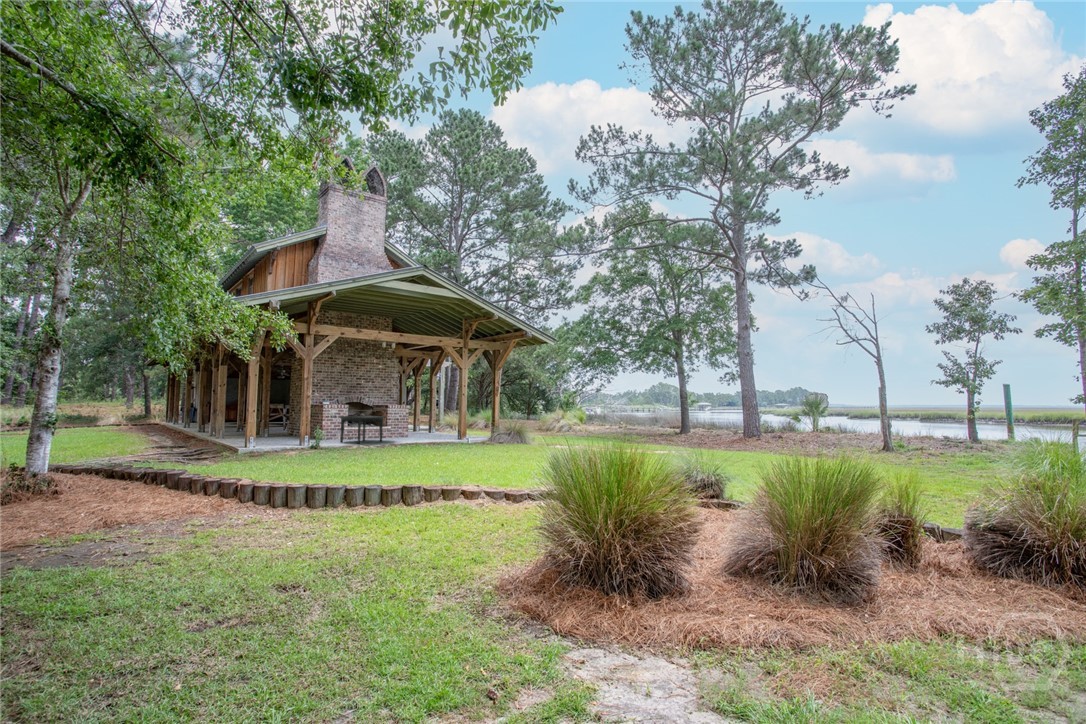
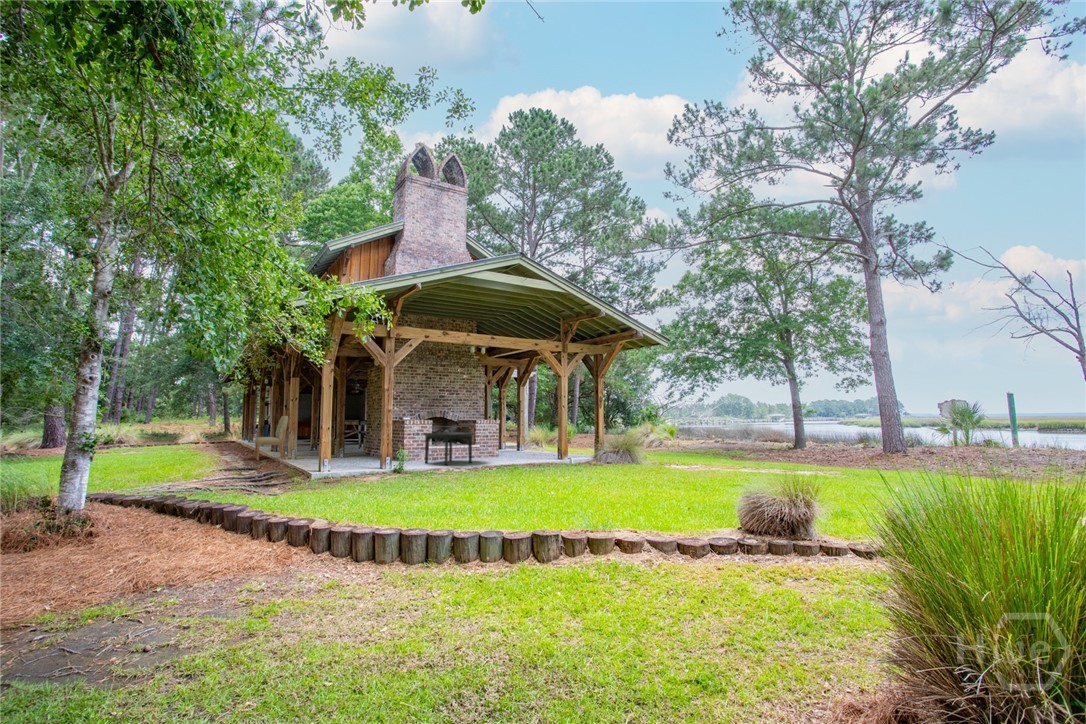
chair: none [181,400,214,440] -> present [255,416,288,461]

